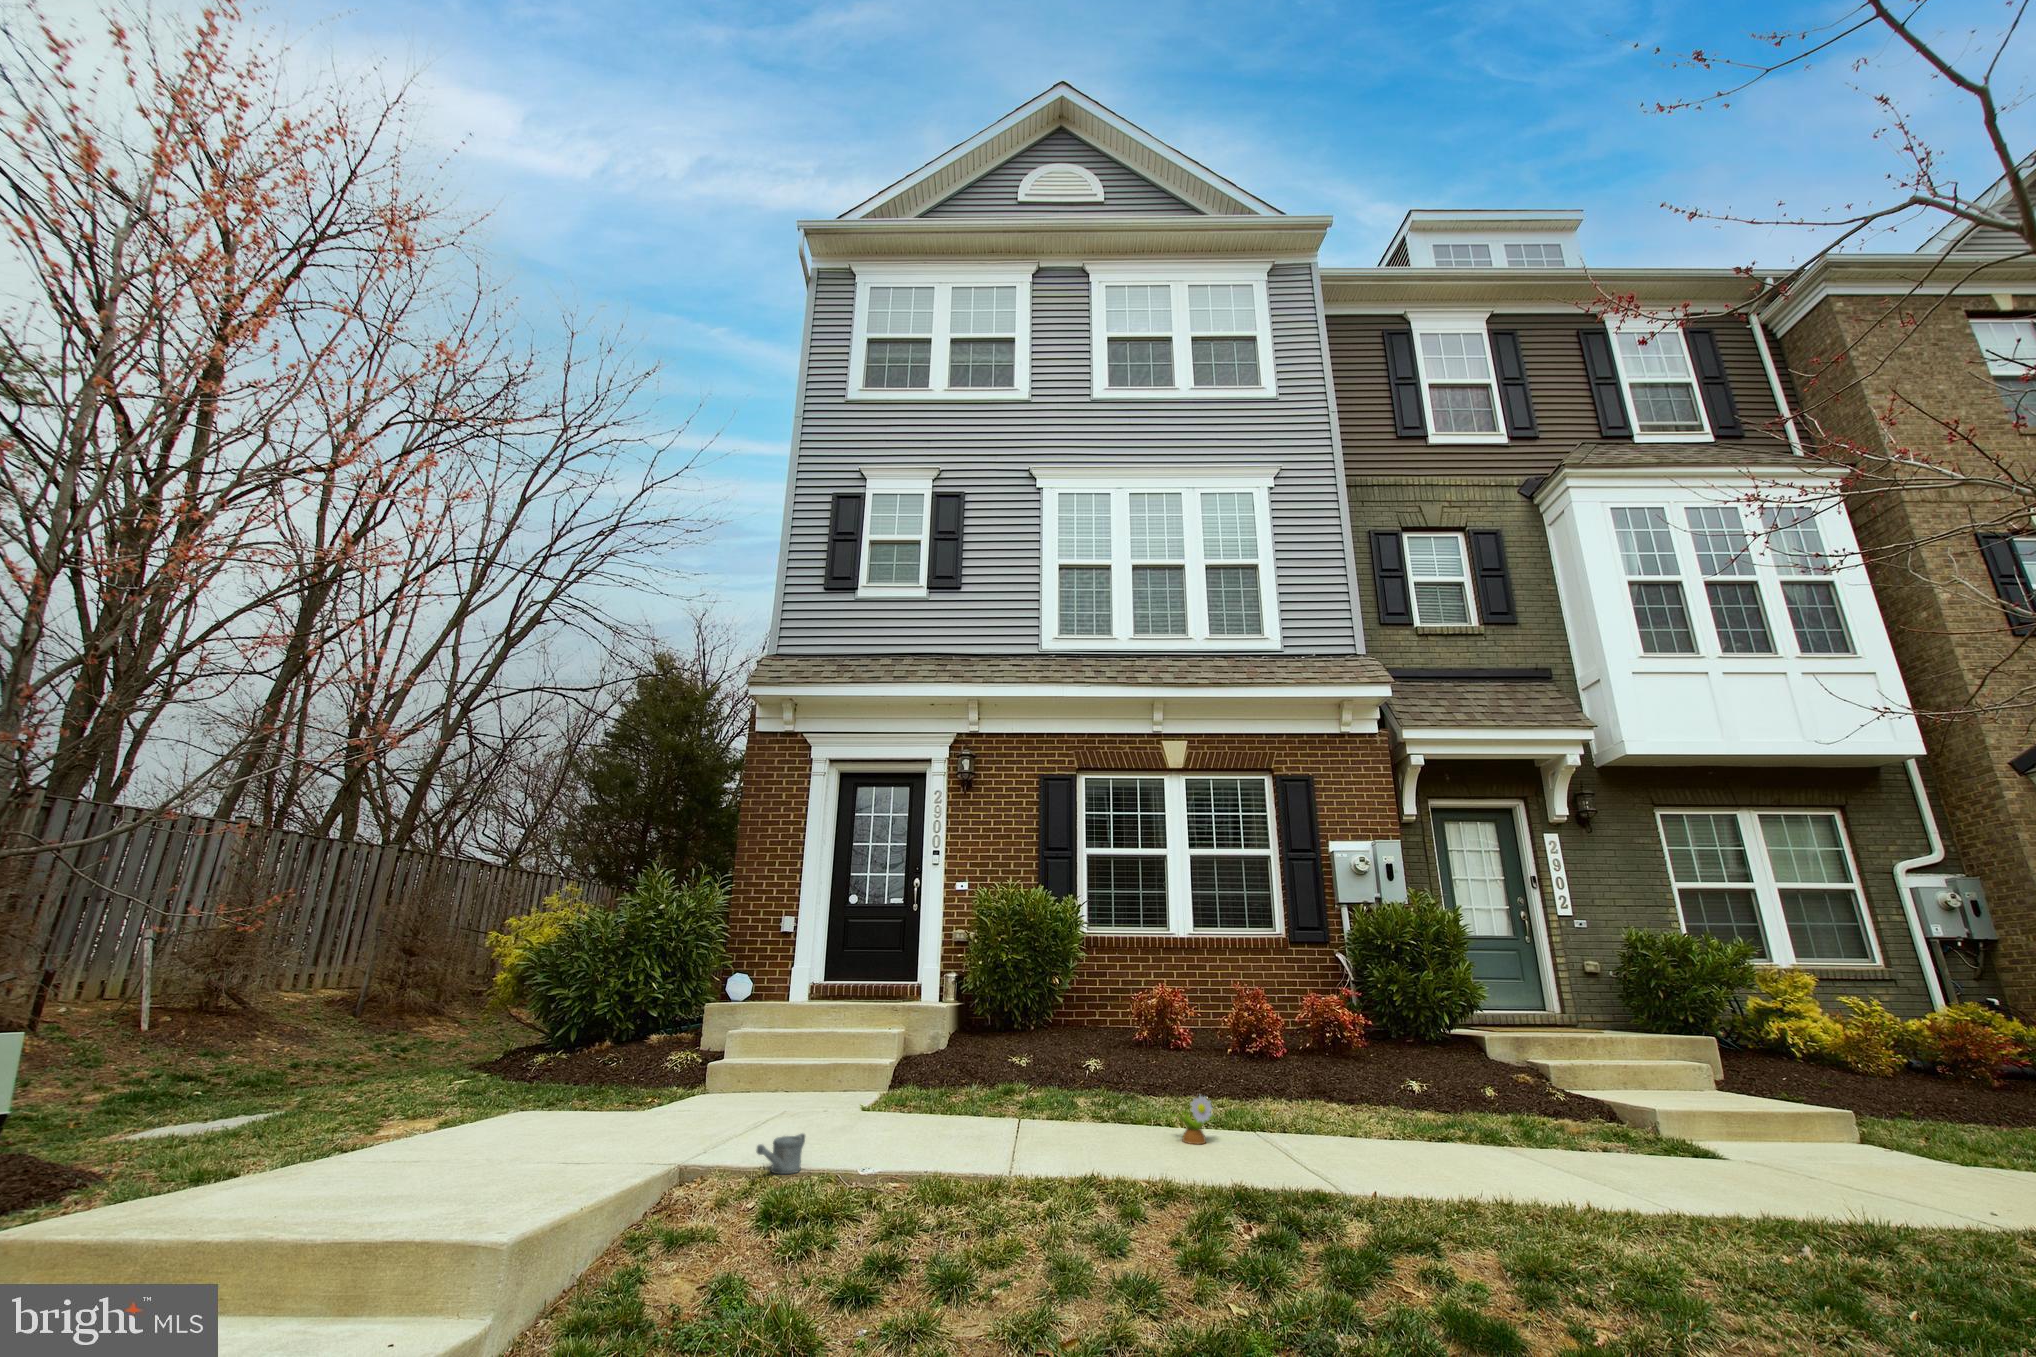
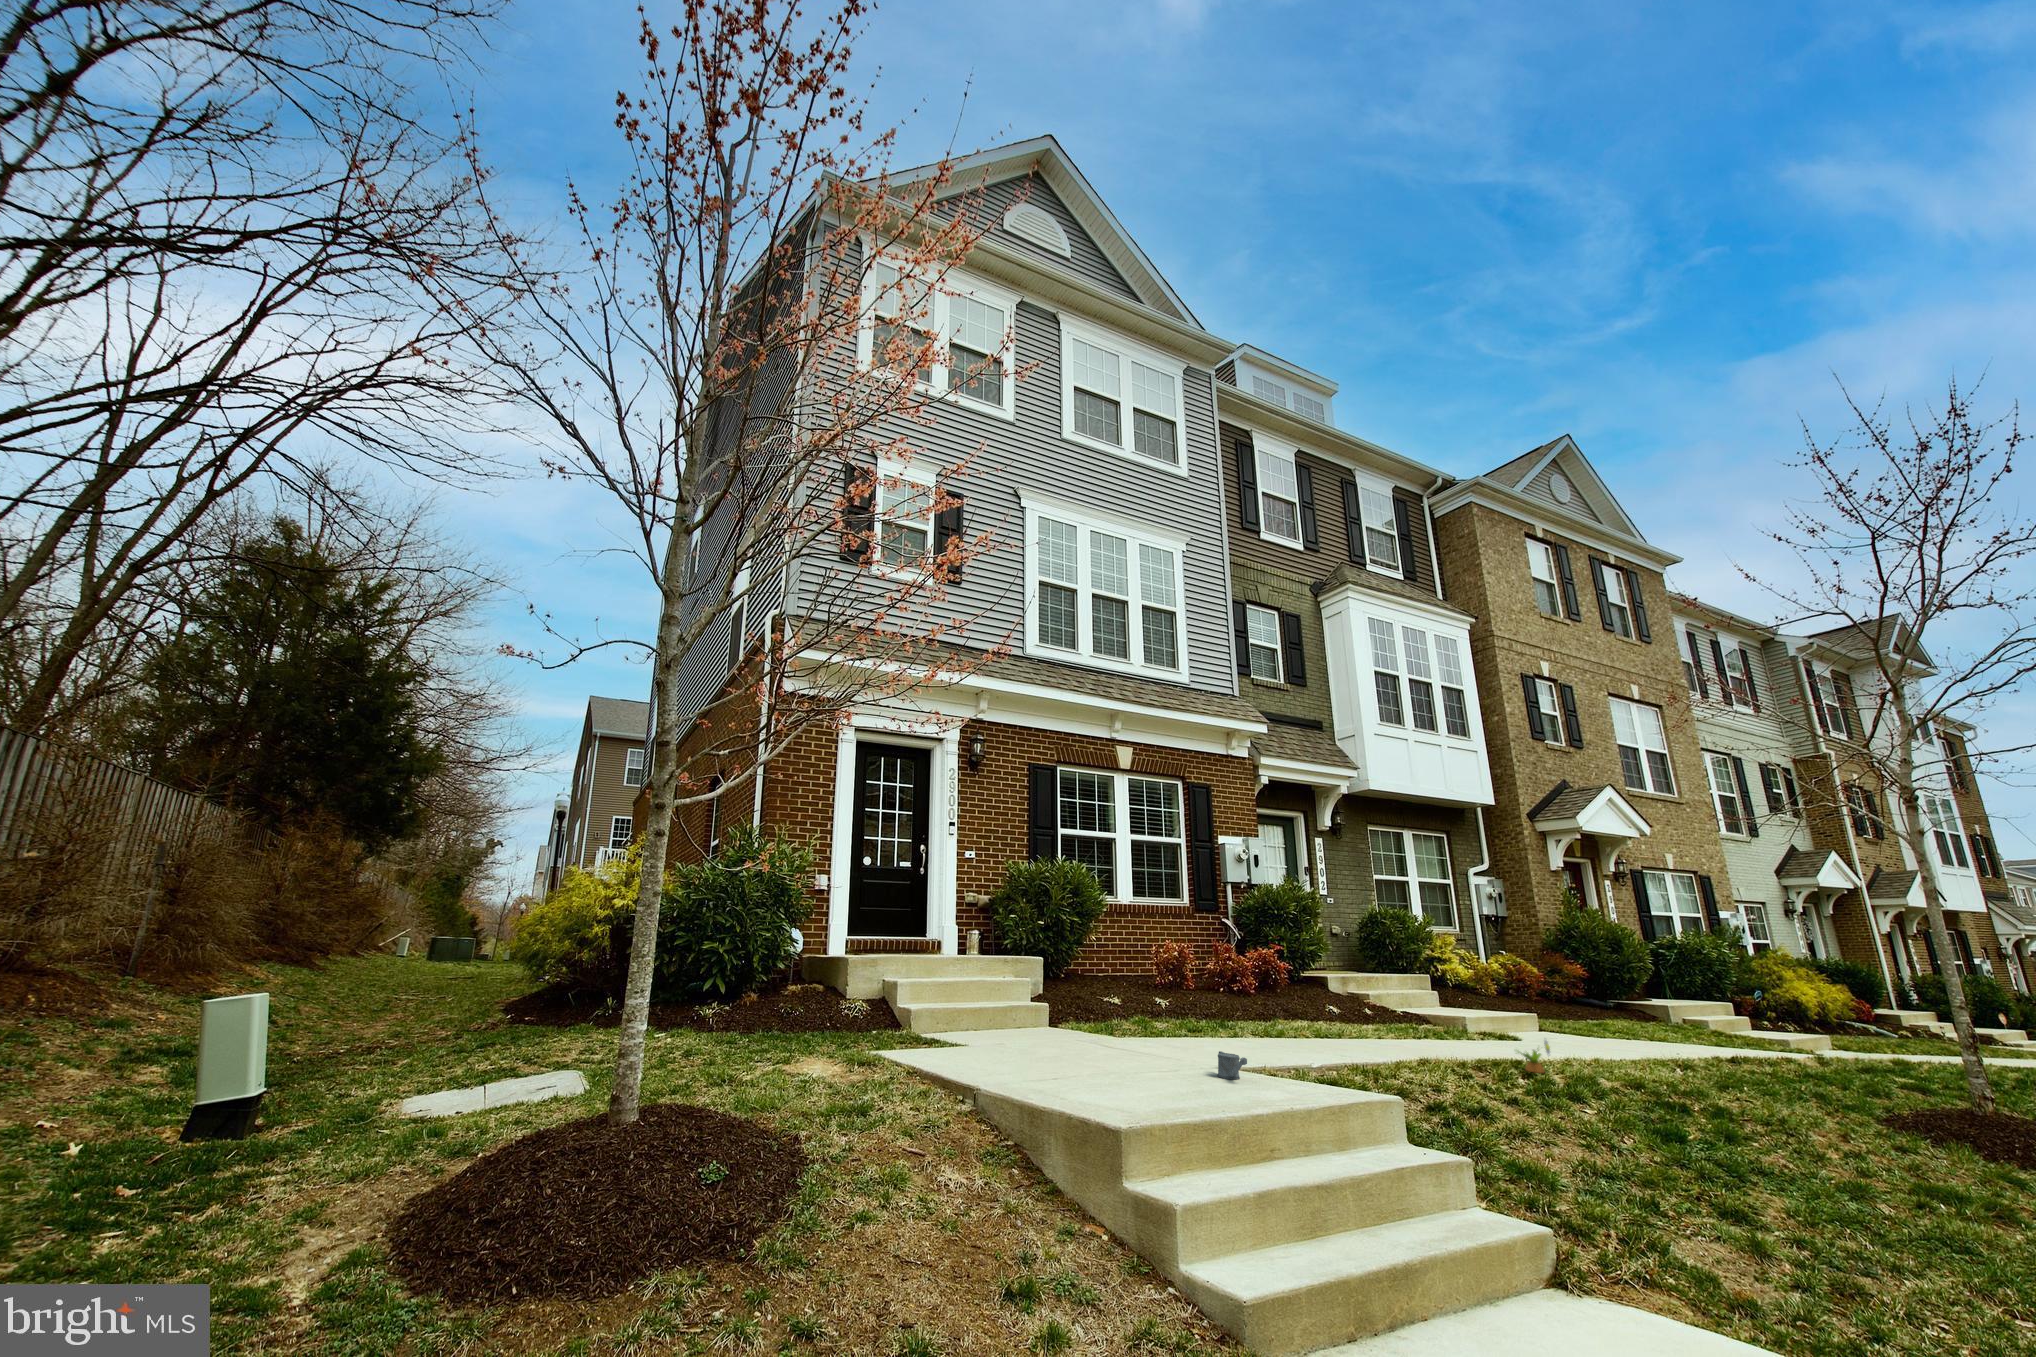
decorative plant: present [1172,1096,1214,1144] -> present [1518,1040,1550,1073]

